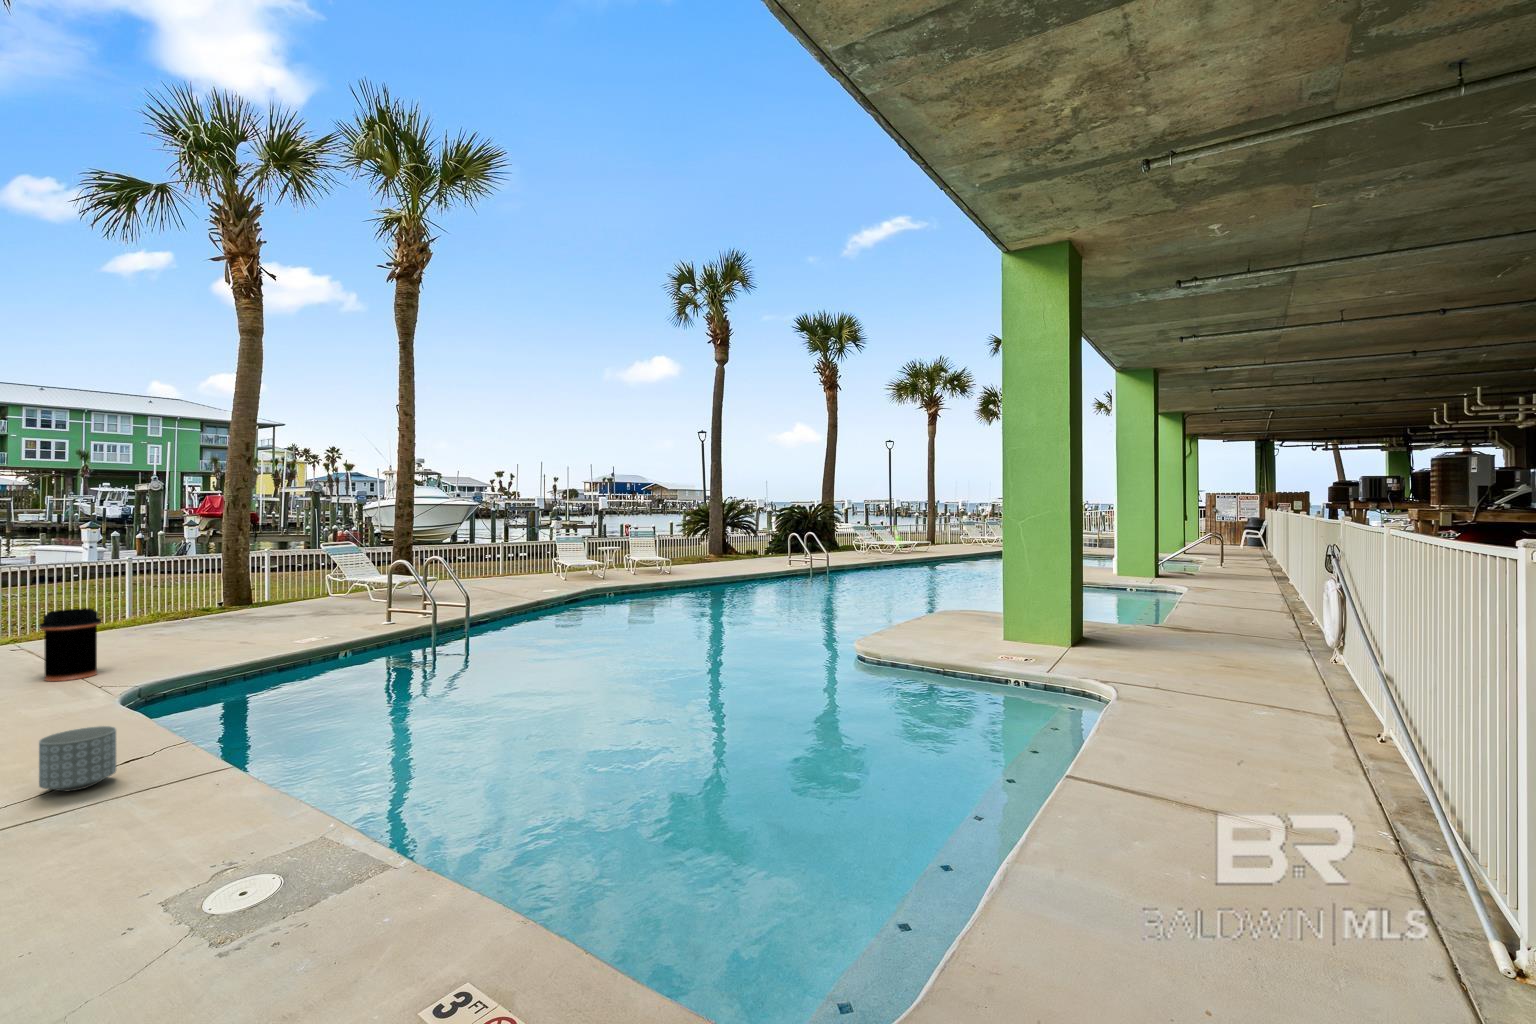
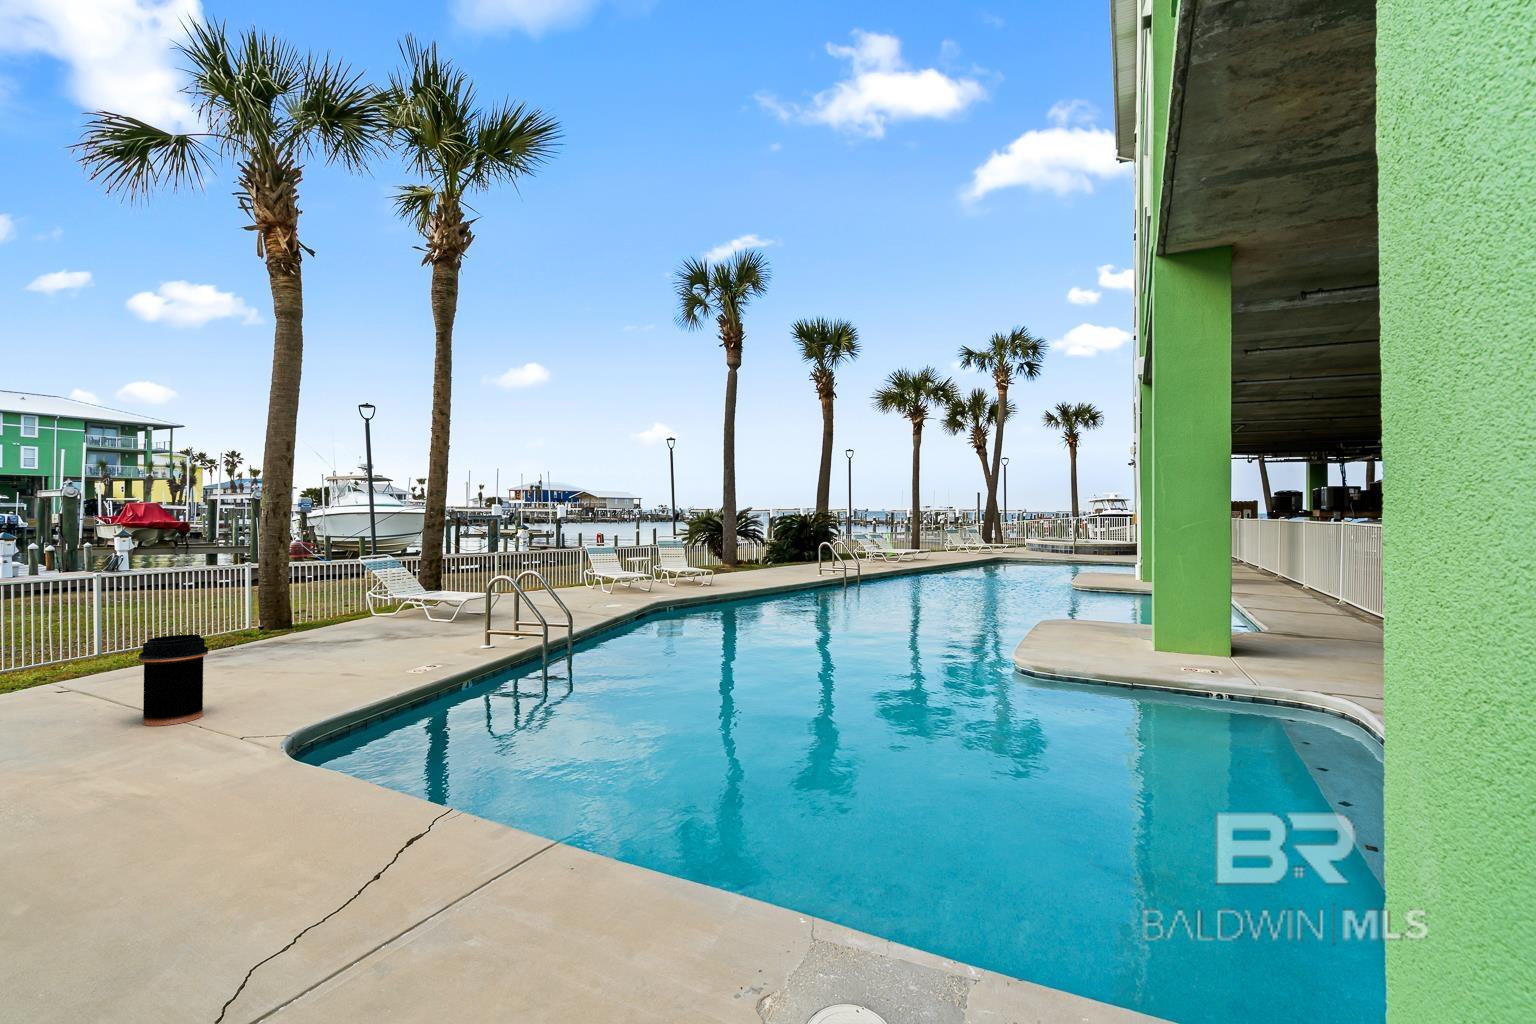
planter: present [39,726,116,791] -> none [351,787,431,875]

